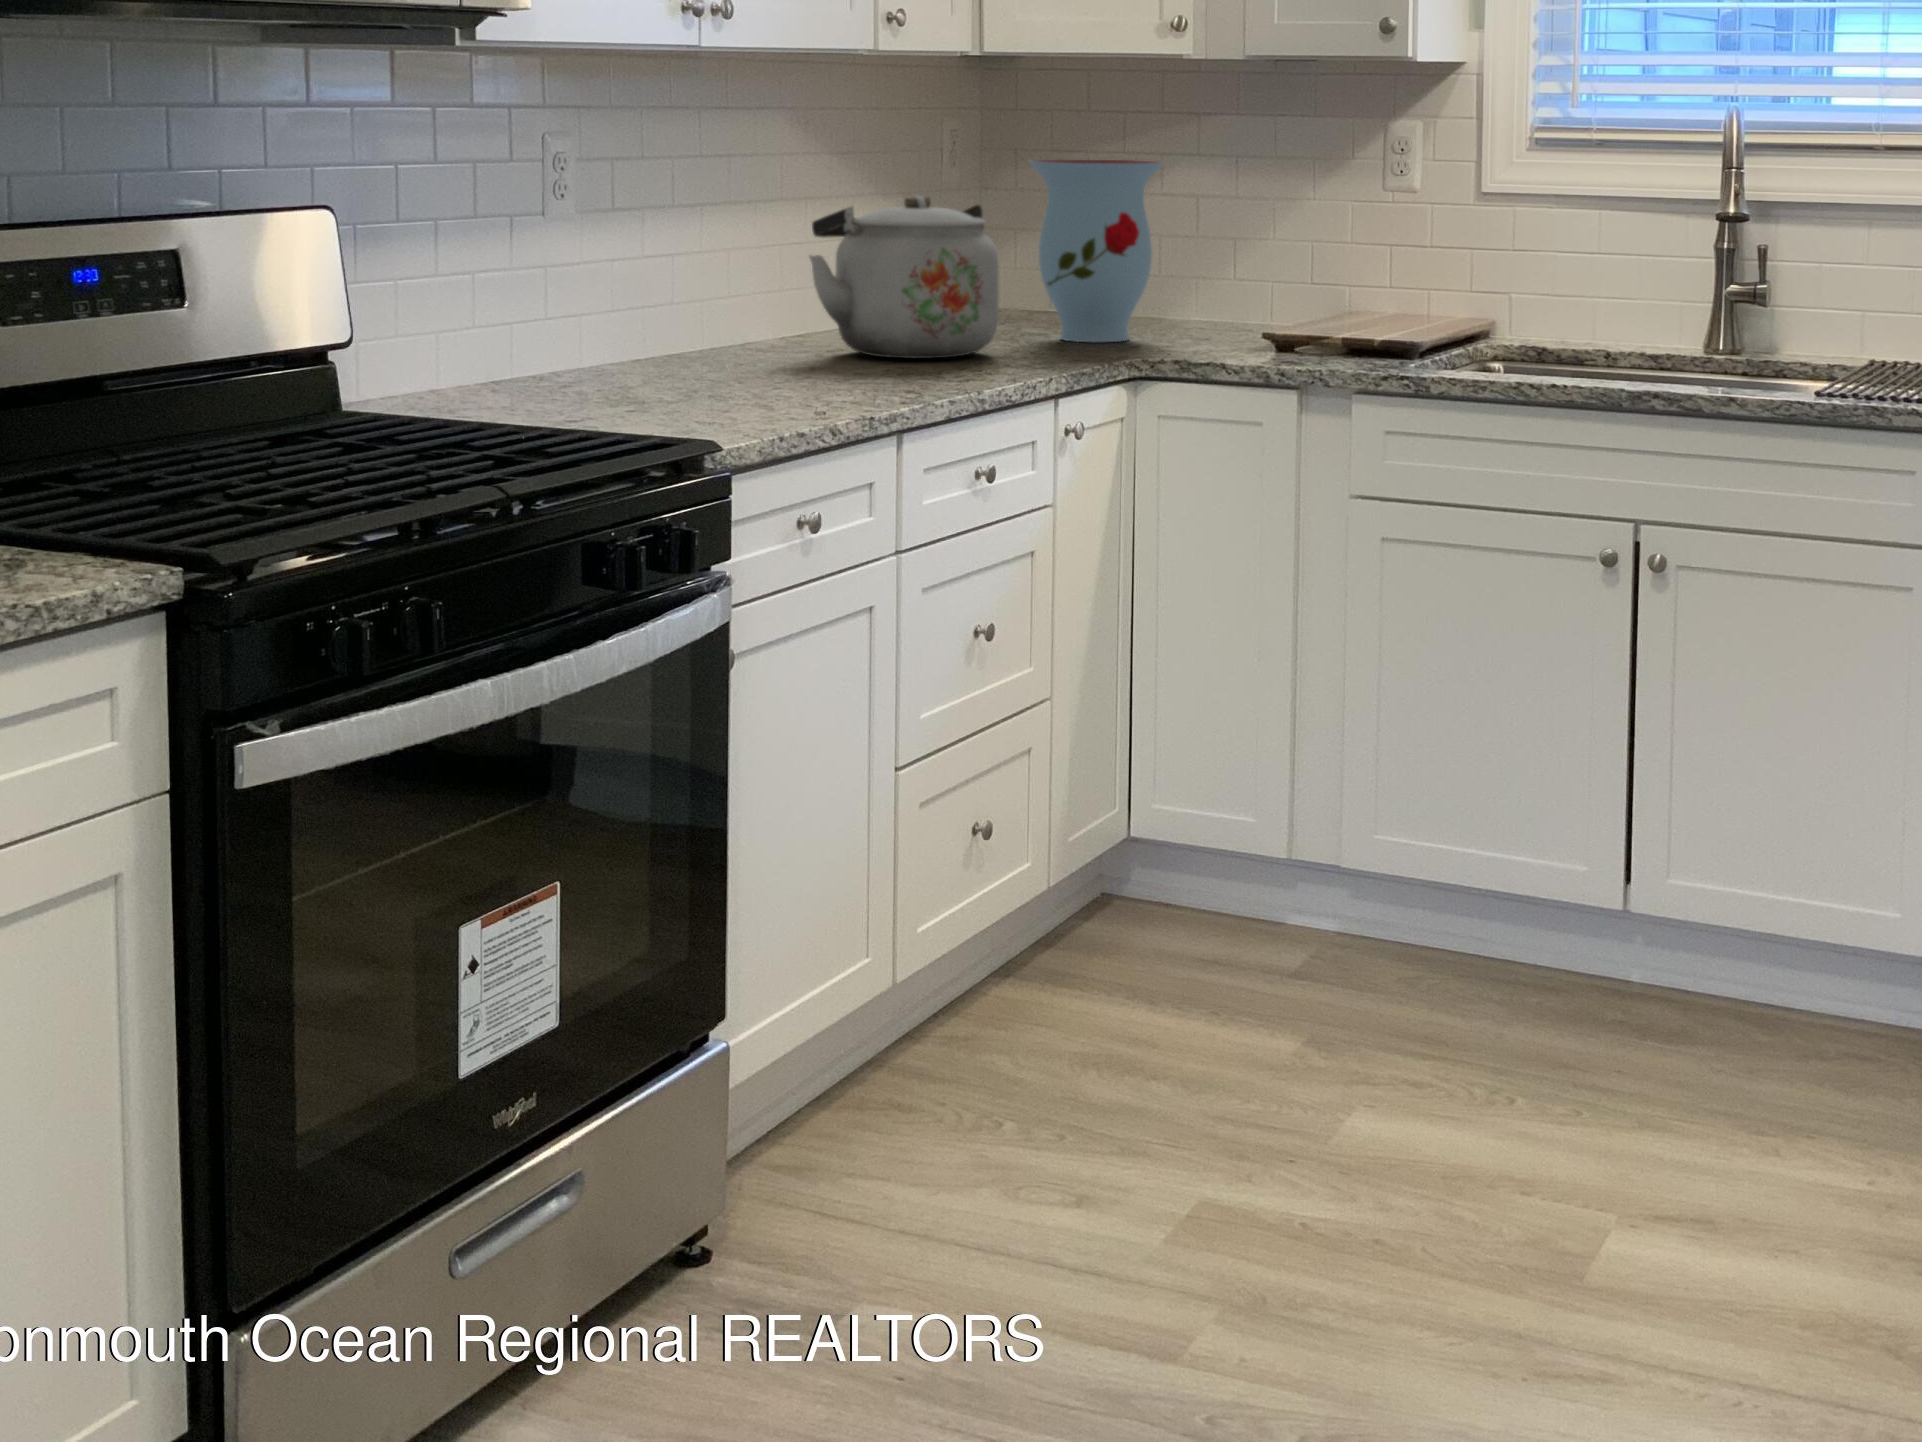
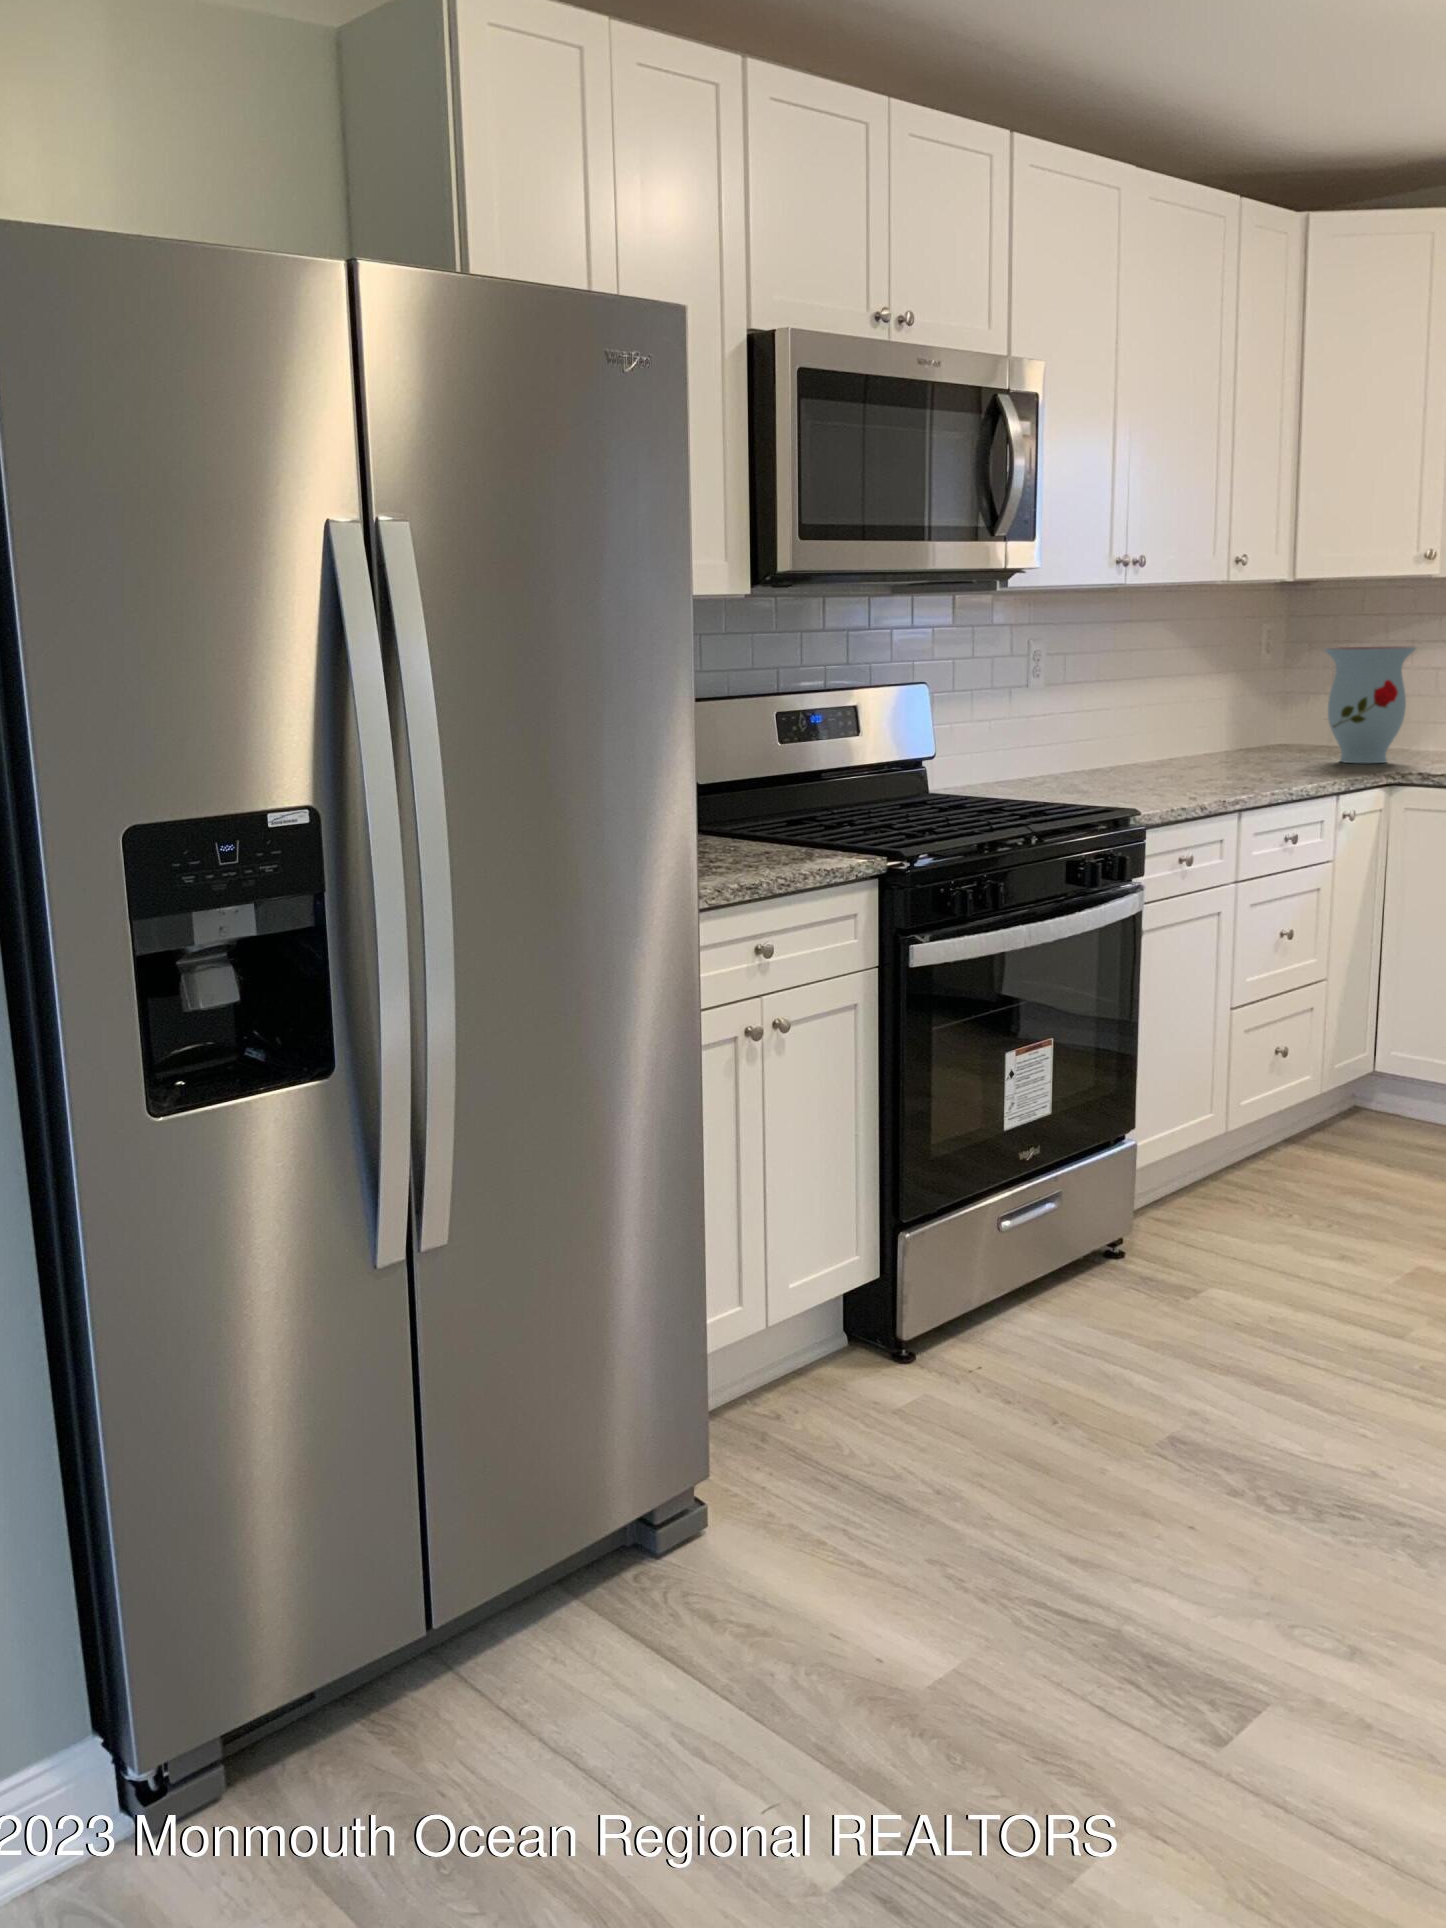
kettle: present [809,195,999,358] -> none [1182,671,1303,771]

